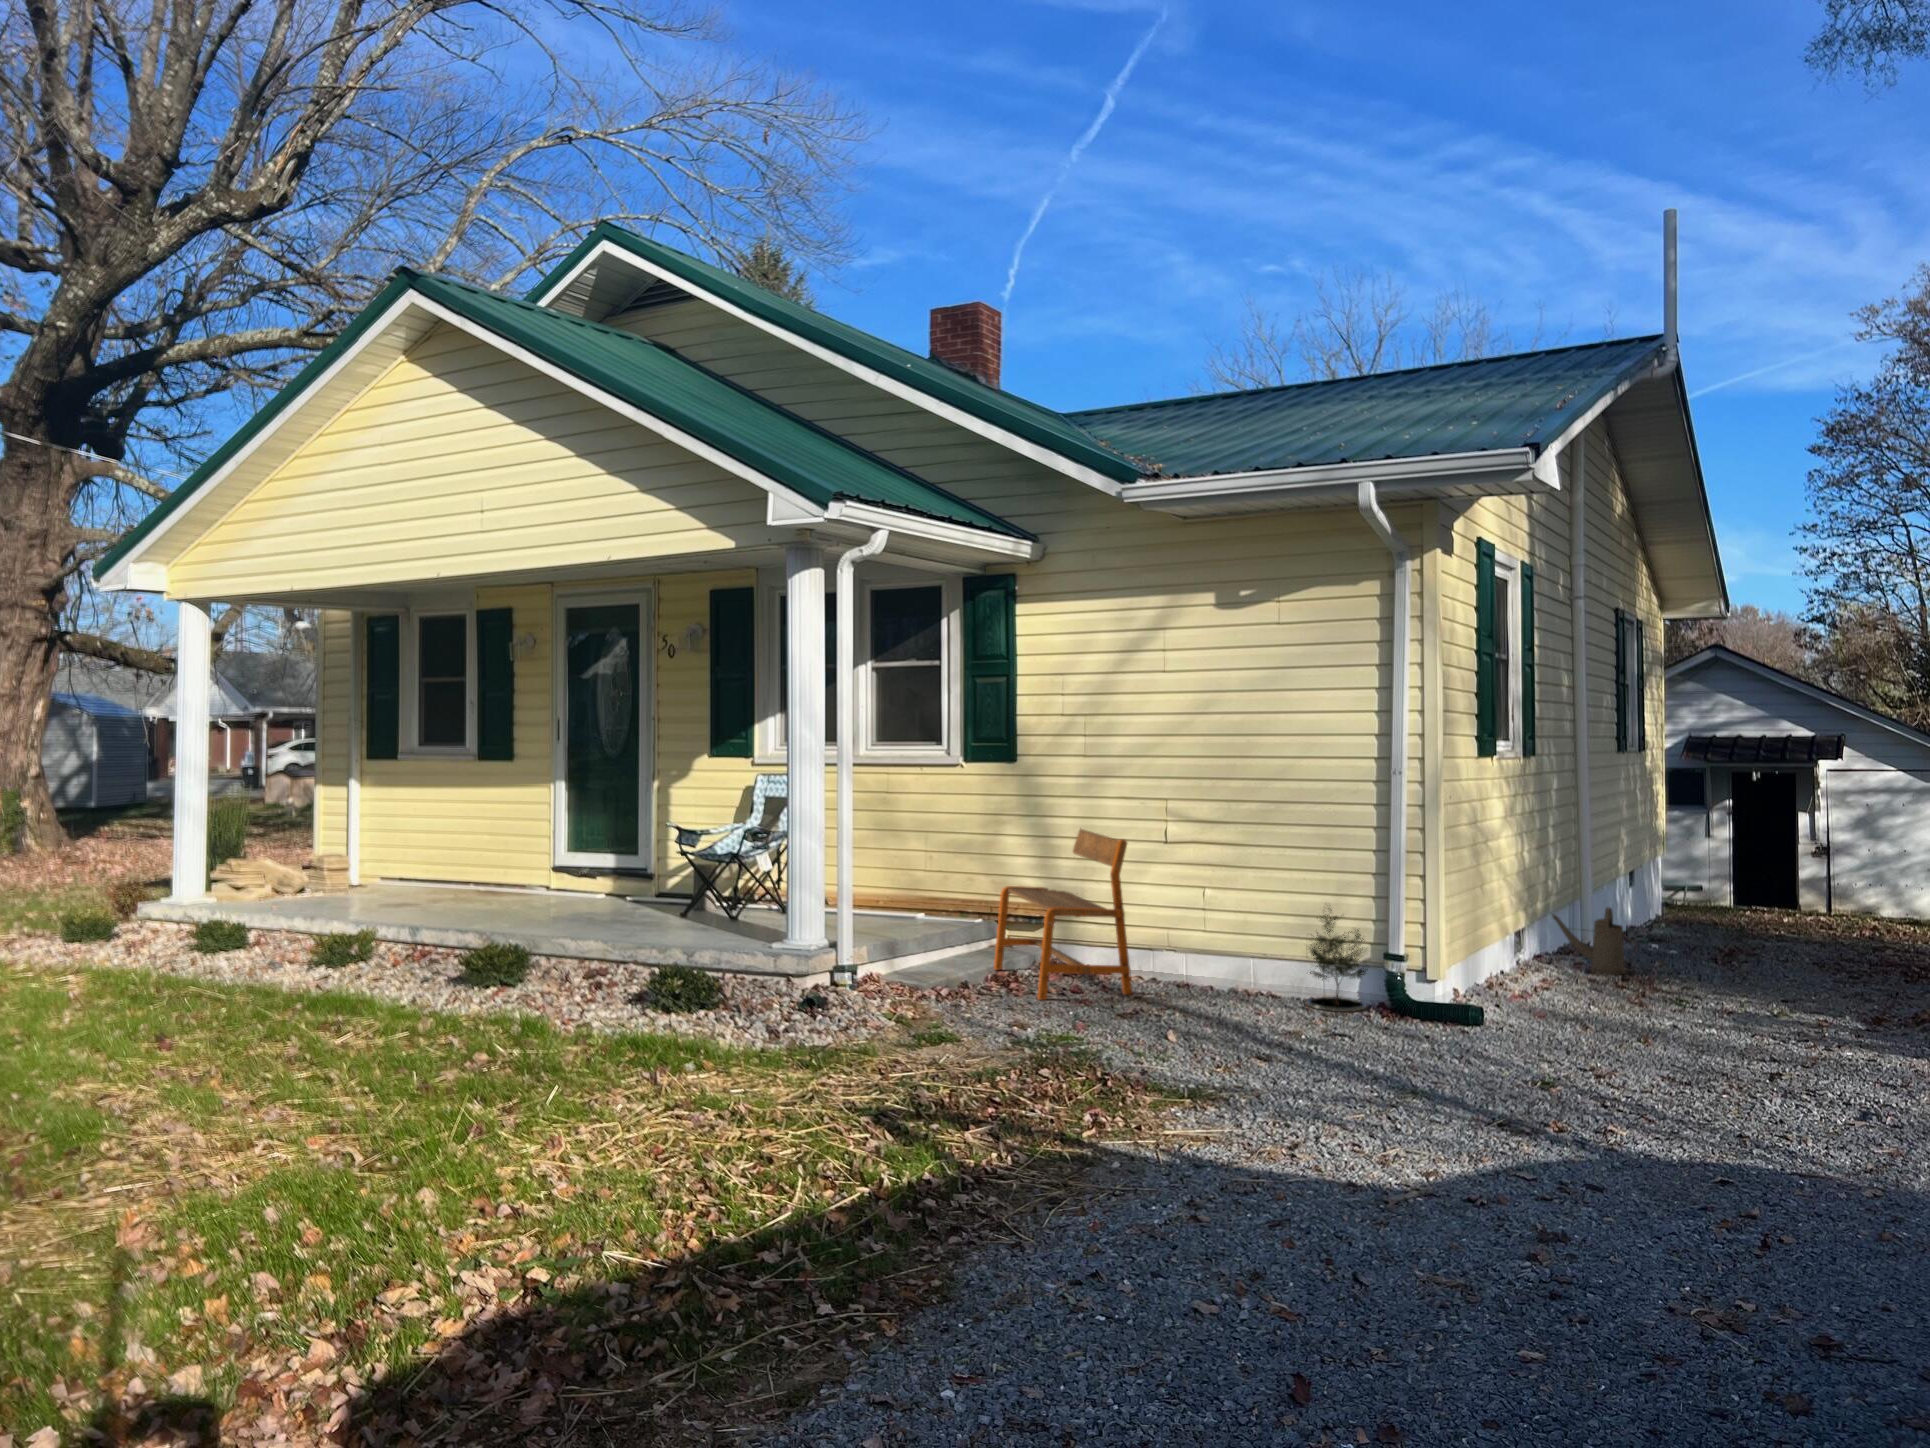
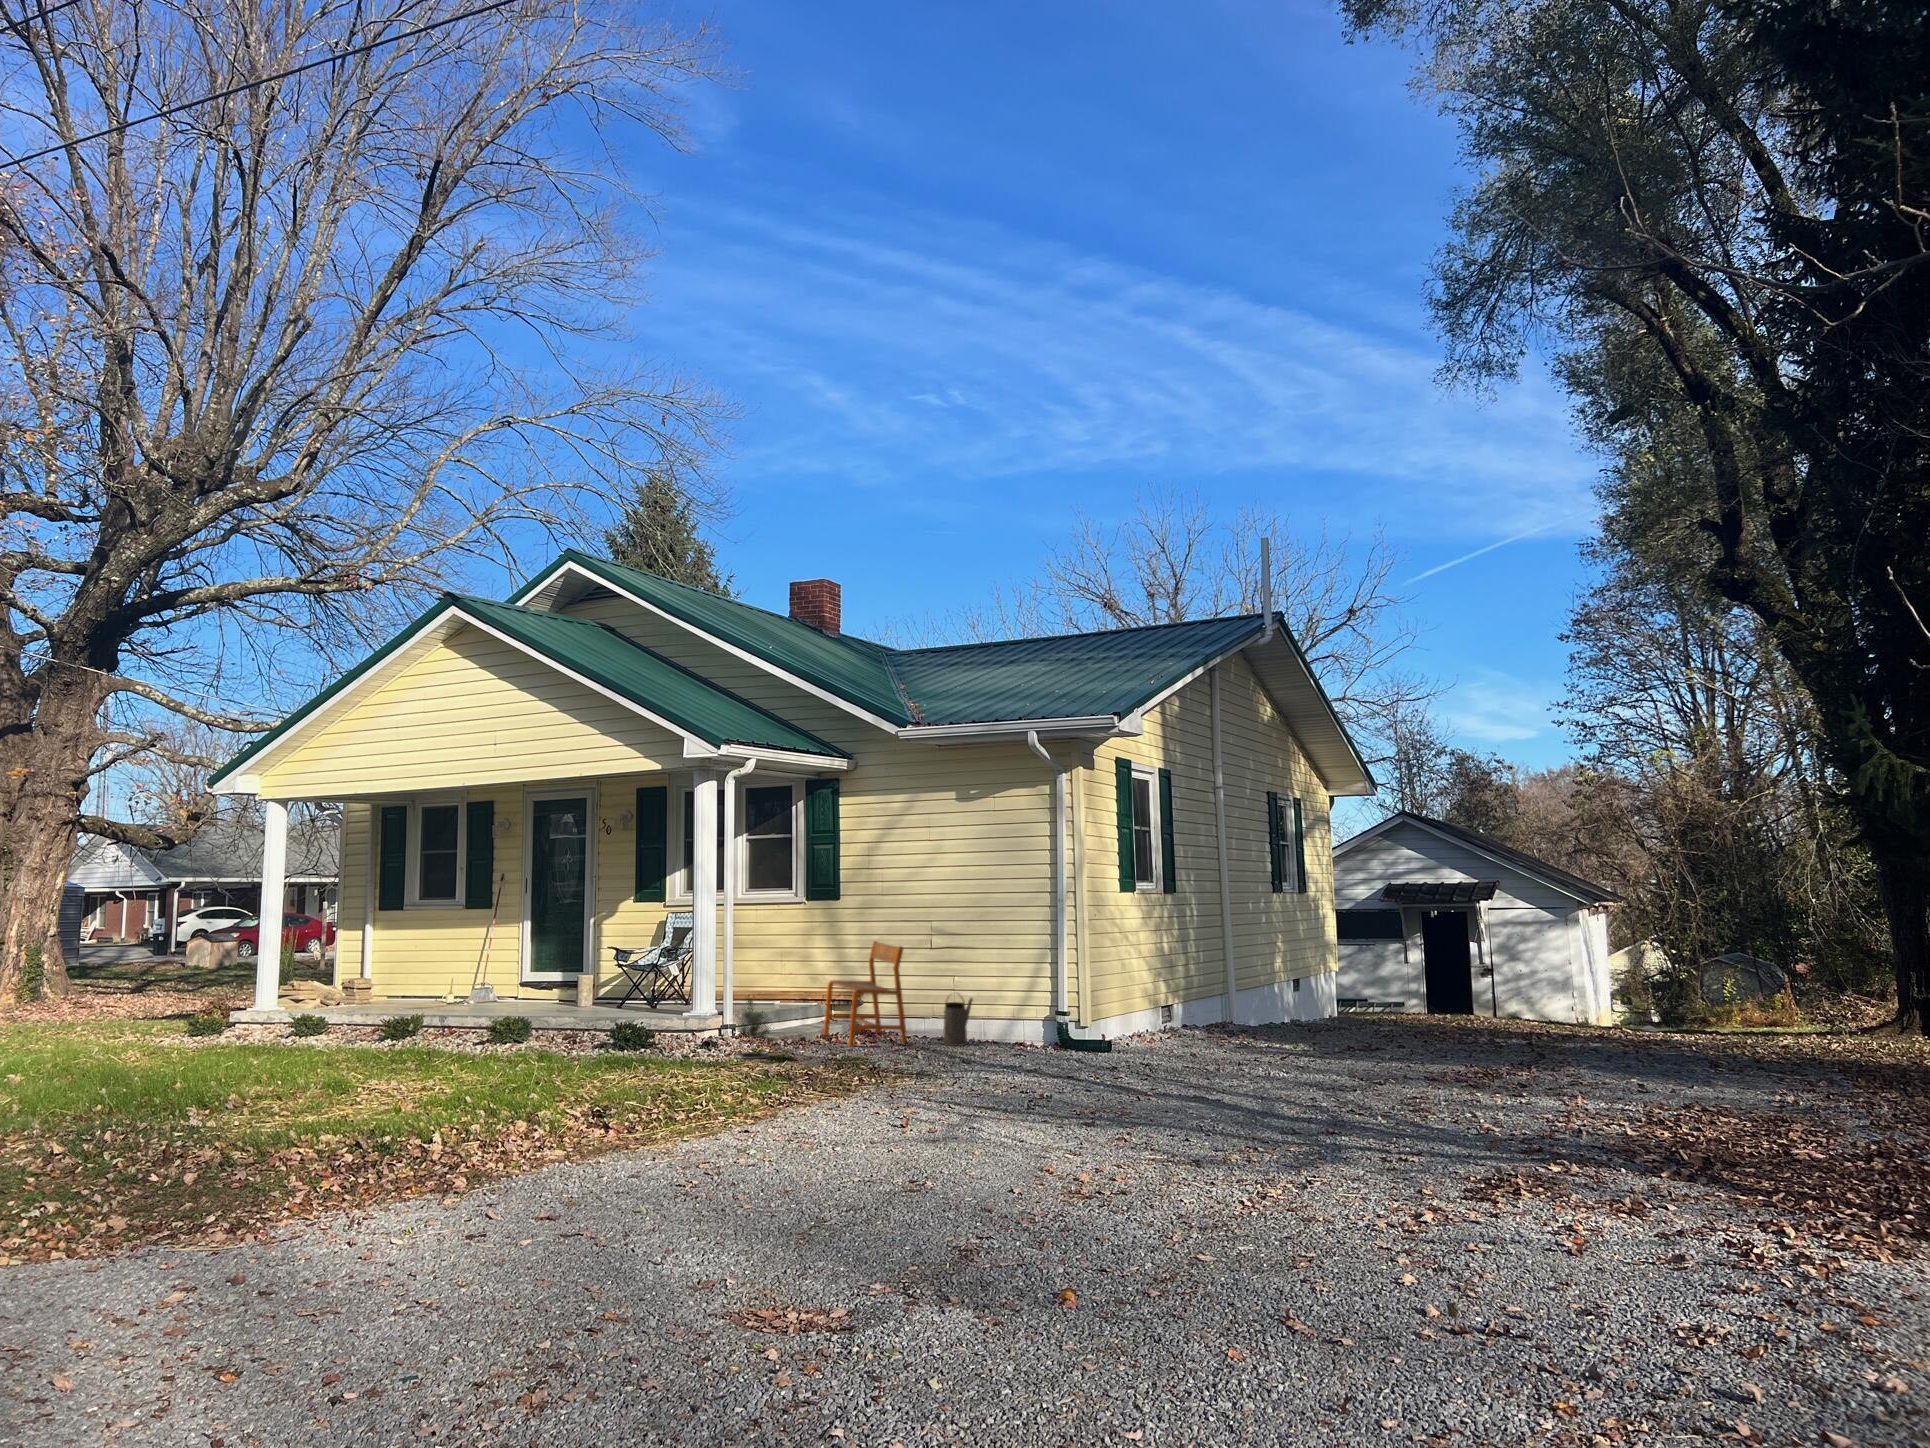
potted tree: present [1307,908,1368,1012] -> present [734,998,772,1059]
watering can: present [1552,908,1636,975] -> present [943,998,973,1046]

